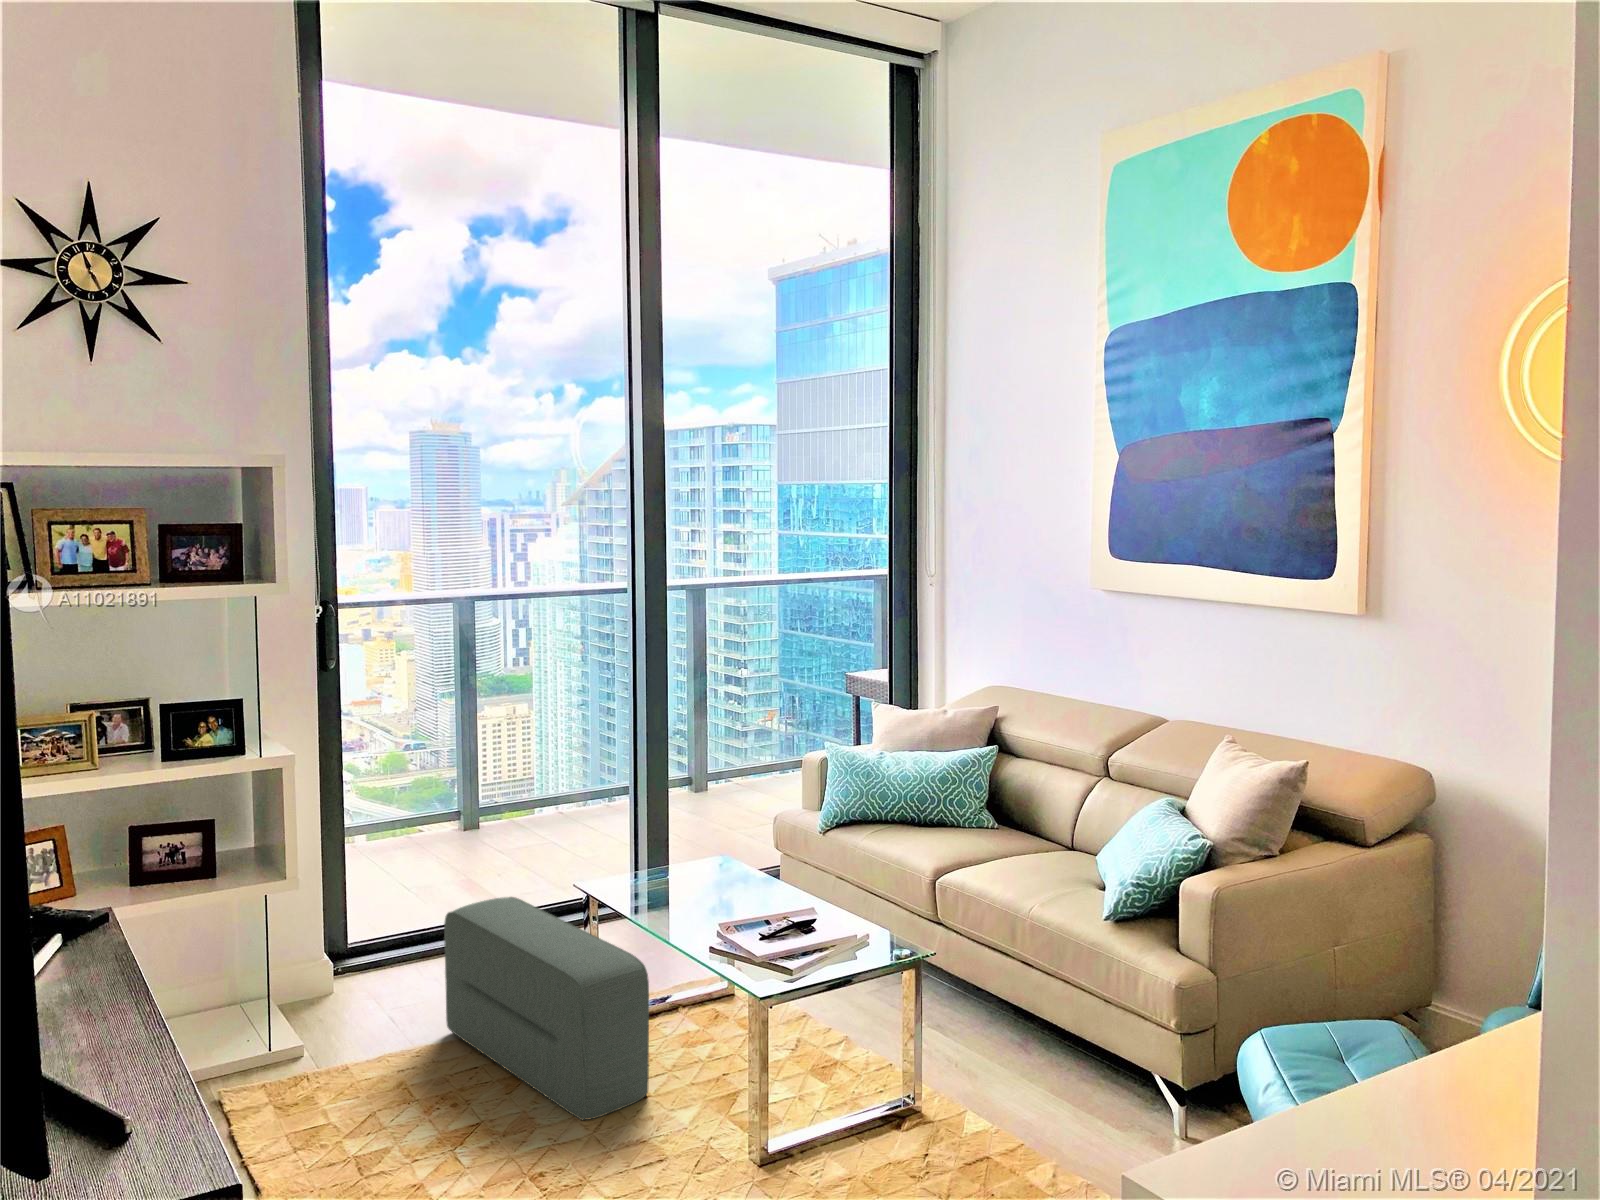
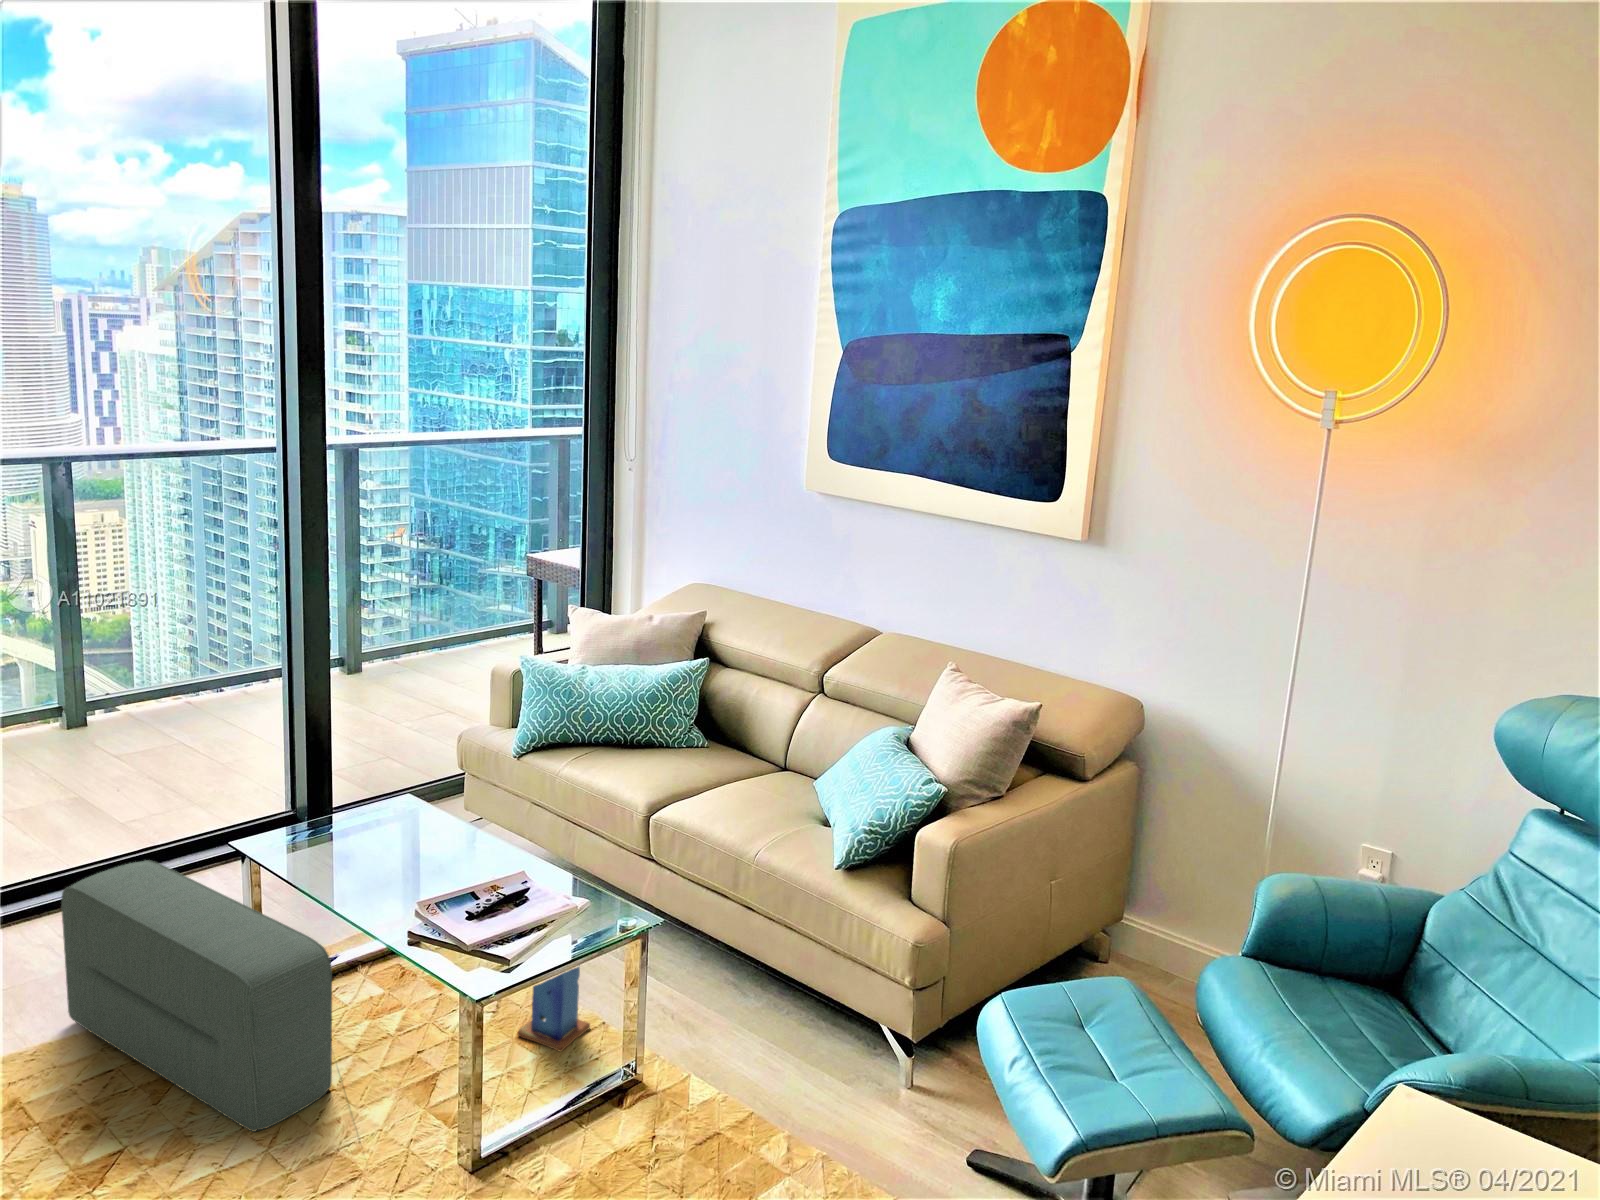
candle: none [811,988,877,1084] -> present [518,967,590,1052]

